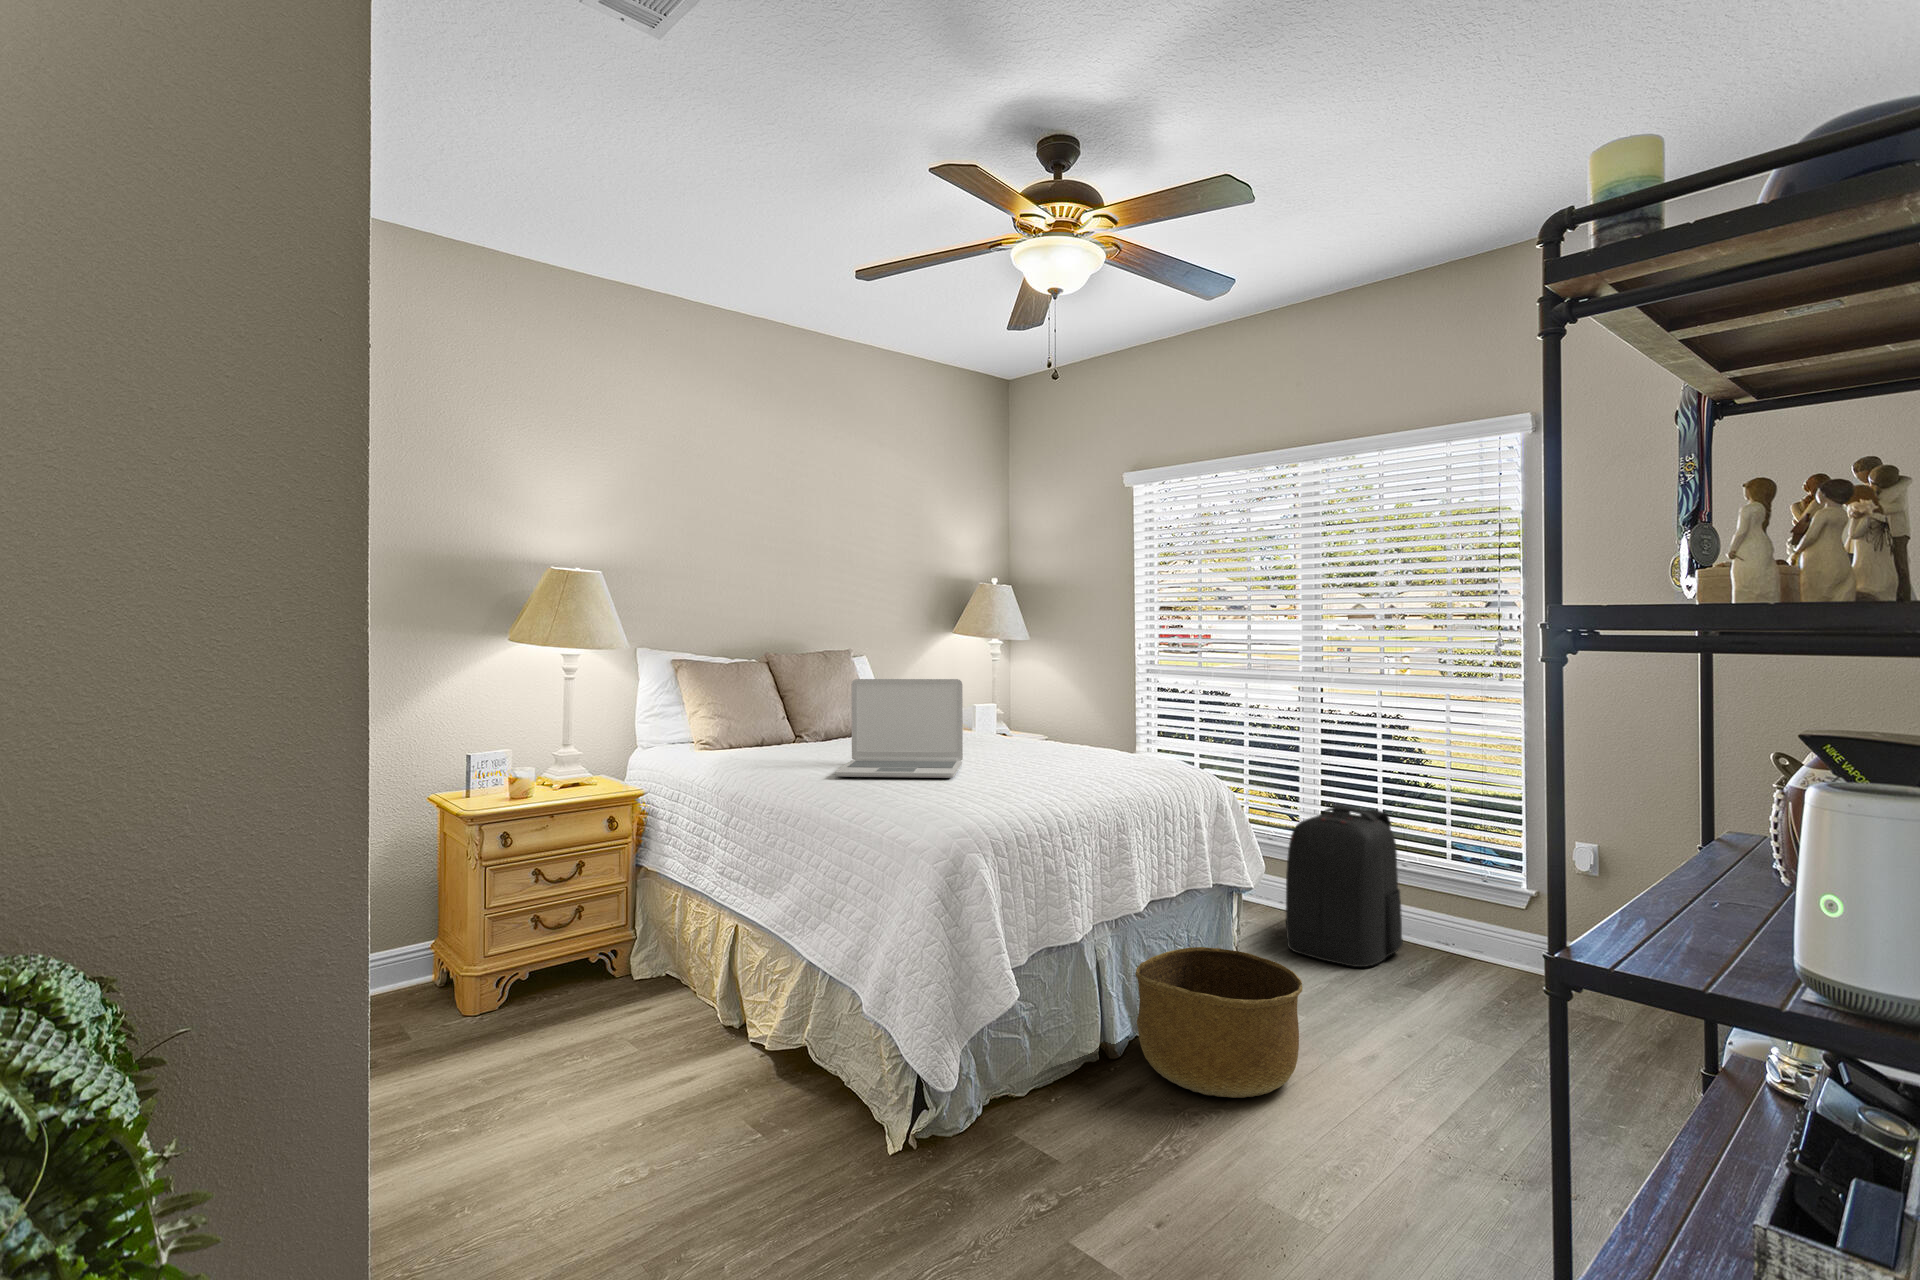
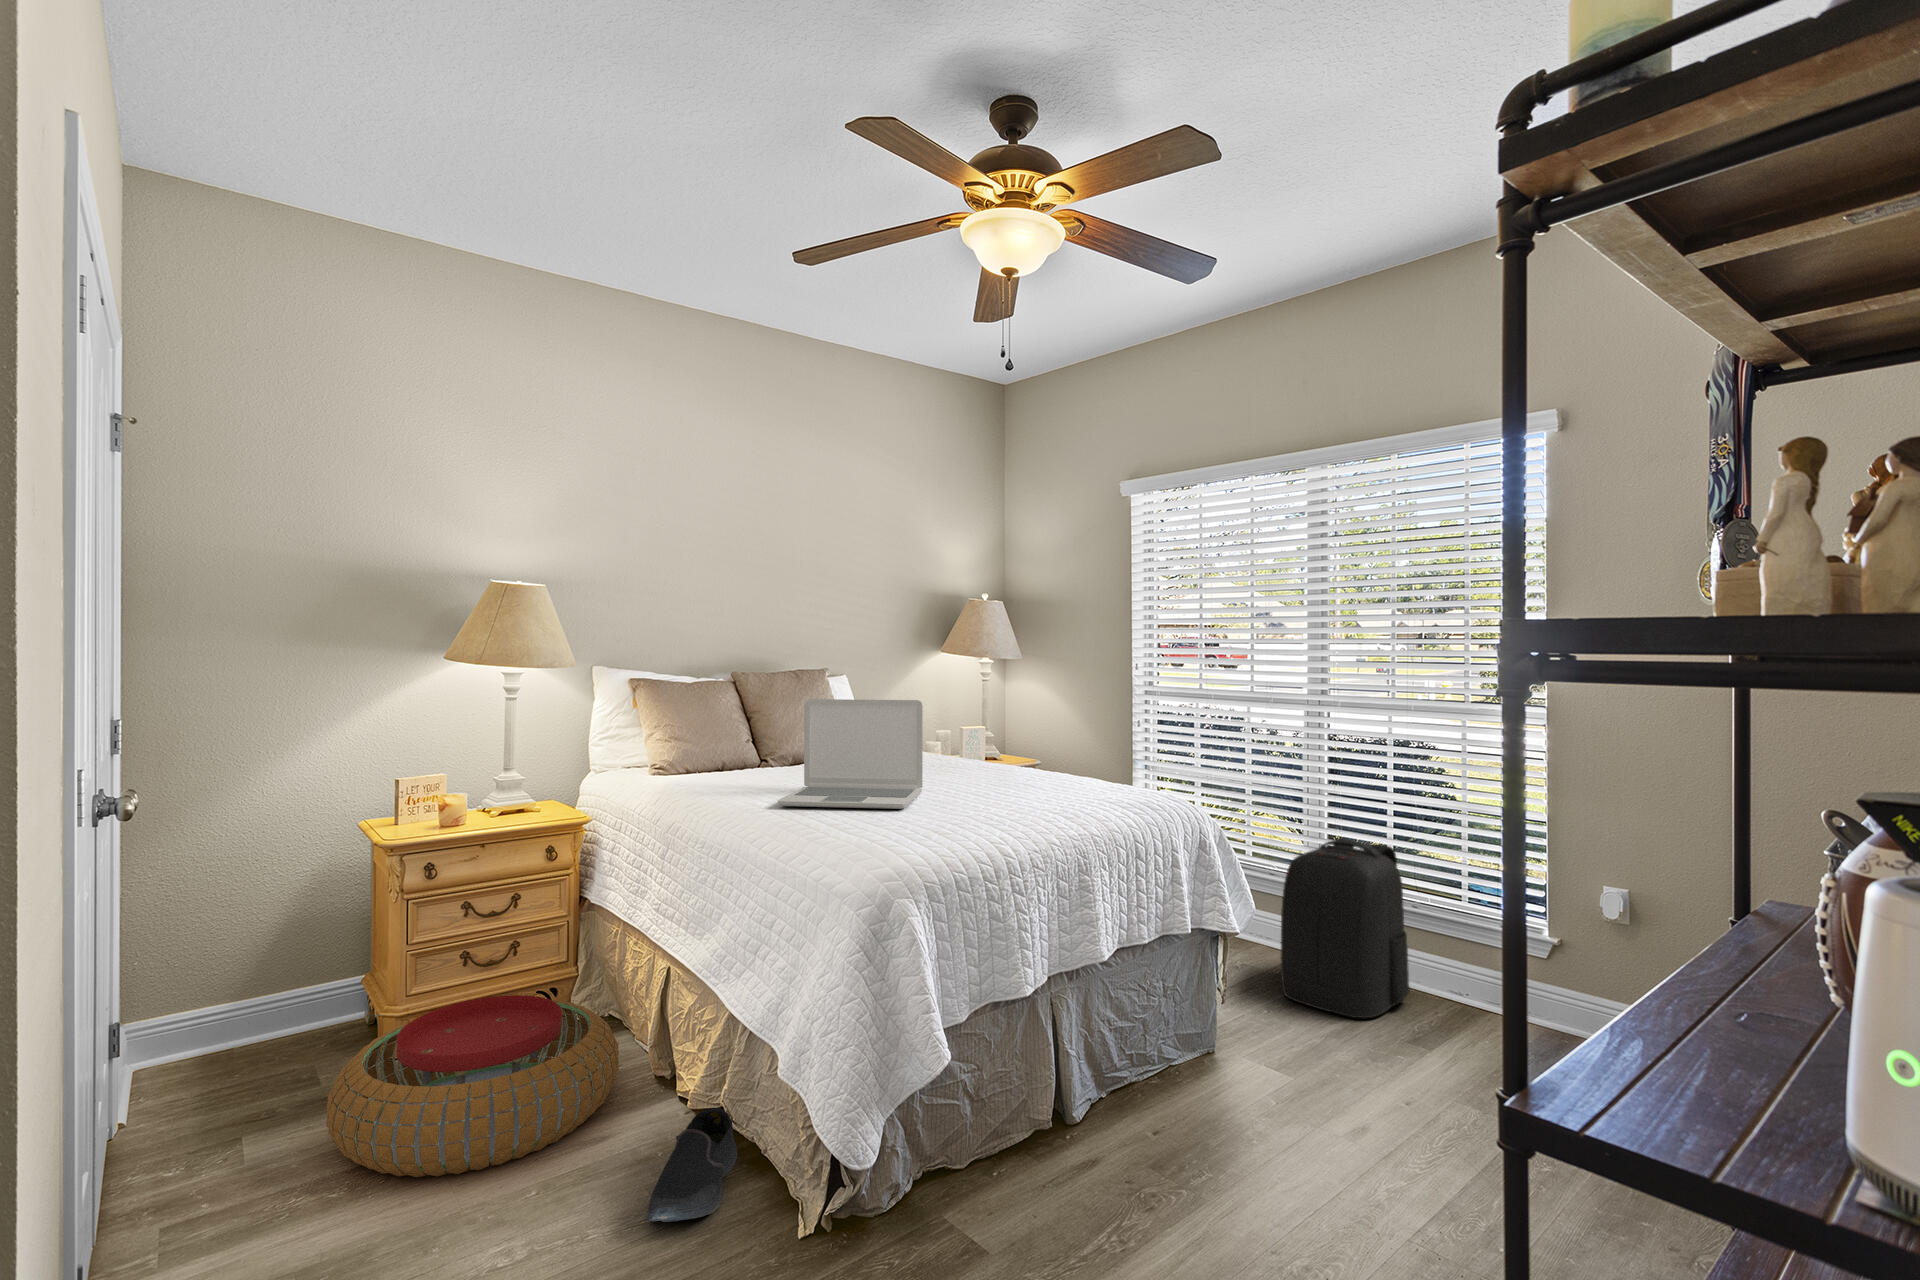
basket: present [1135,947,1303,1098] -> none [1095,1000,1282,1181]
pouf: none [437,953,695,1110] -> present [326,995,619,1177]
shoe: none [750,1045,817,1139] -> present [647,1108,737,1222]

